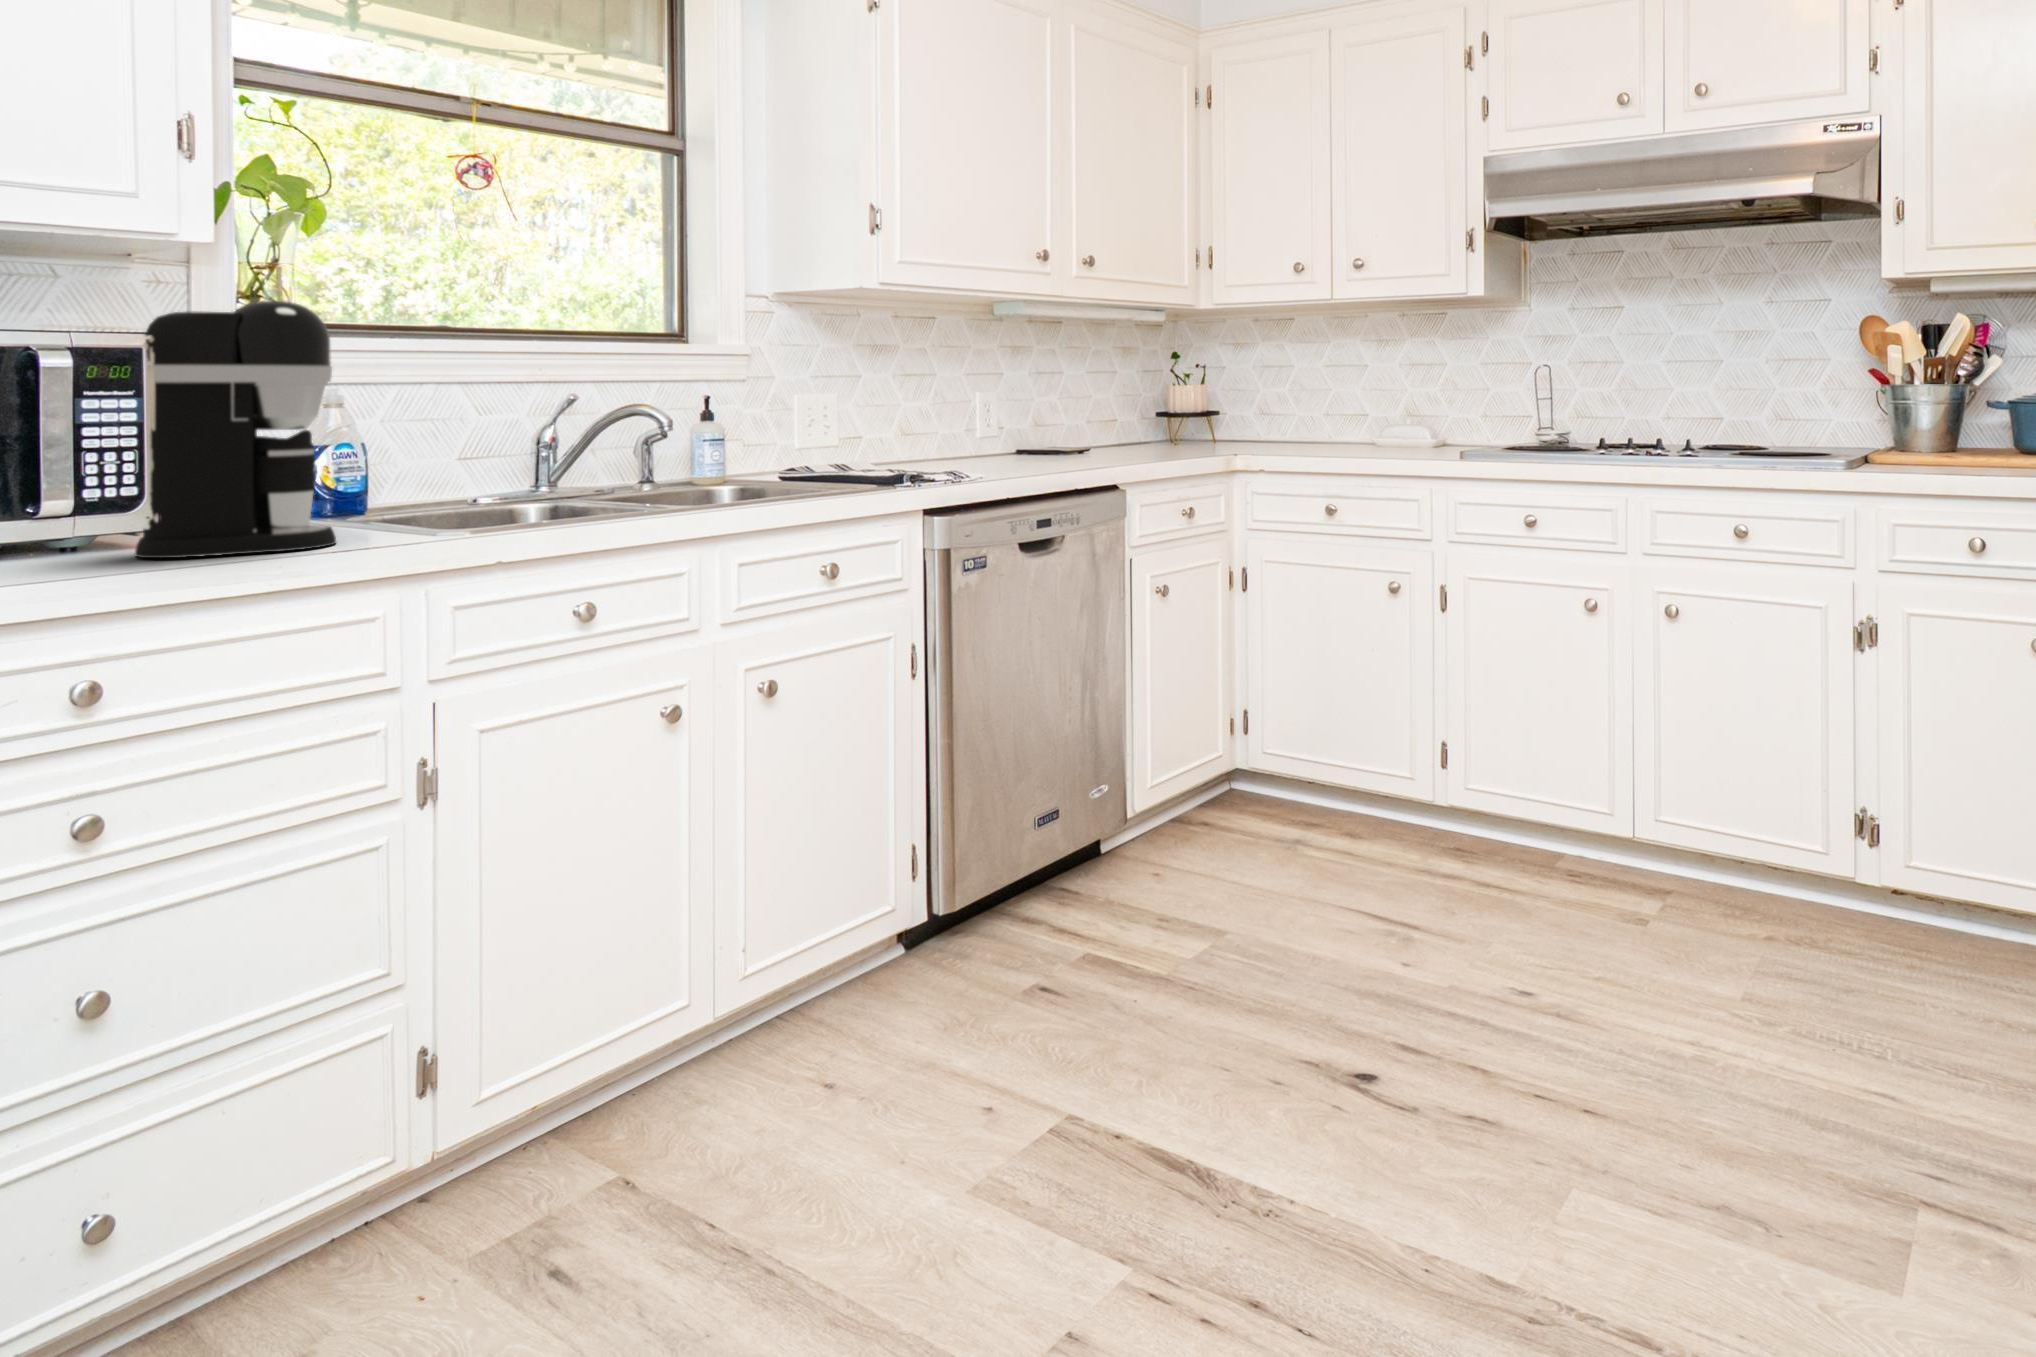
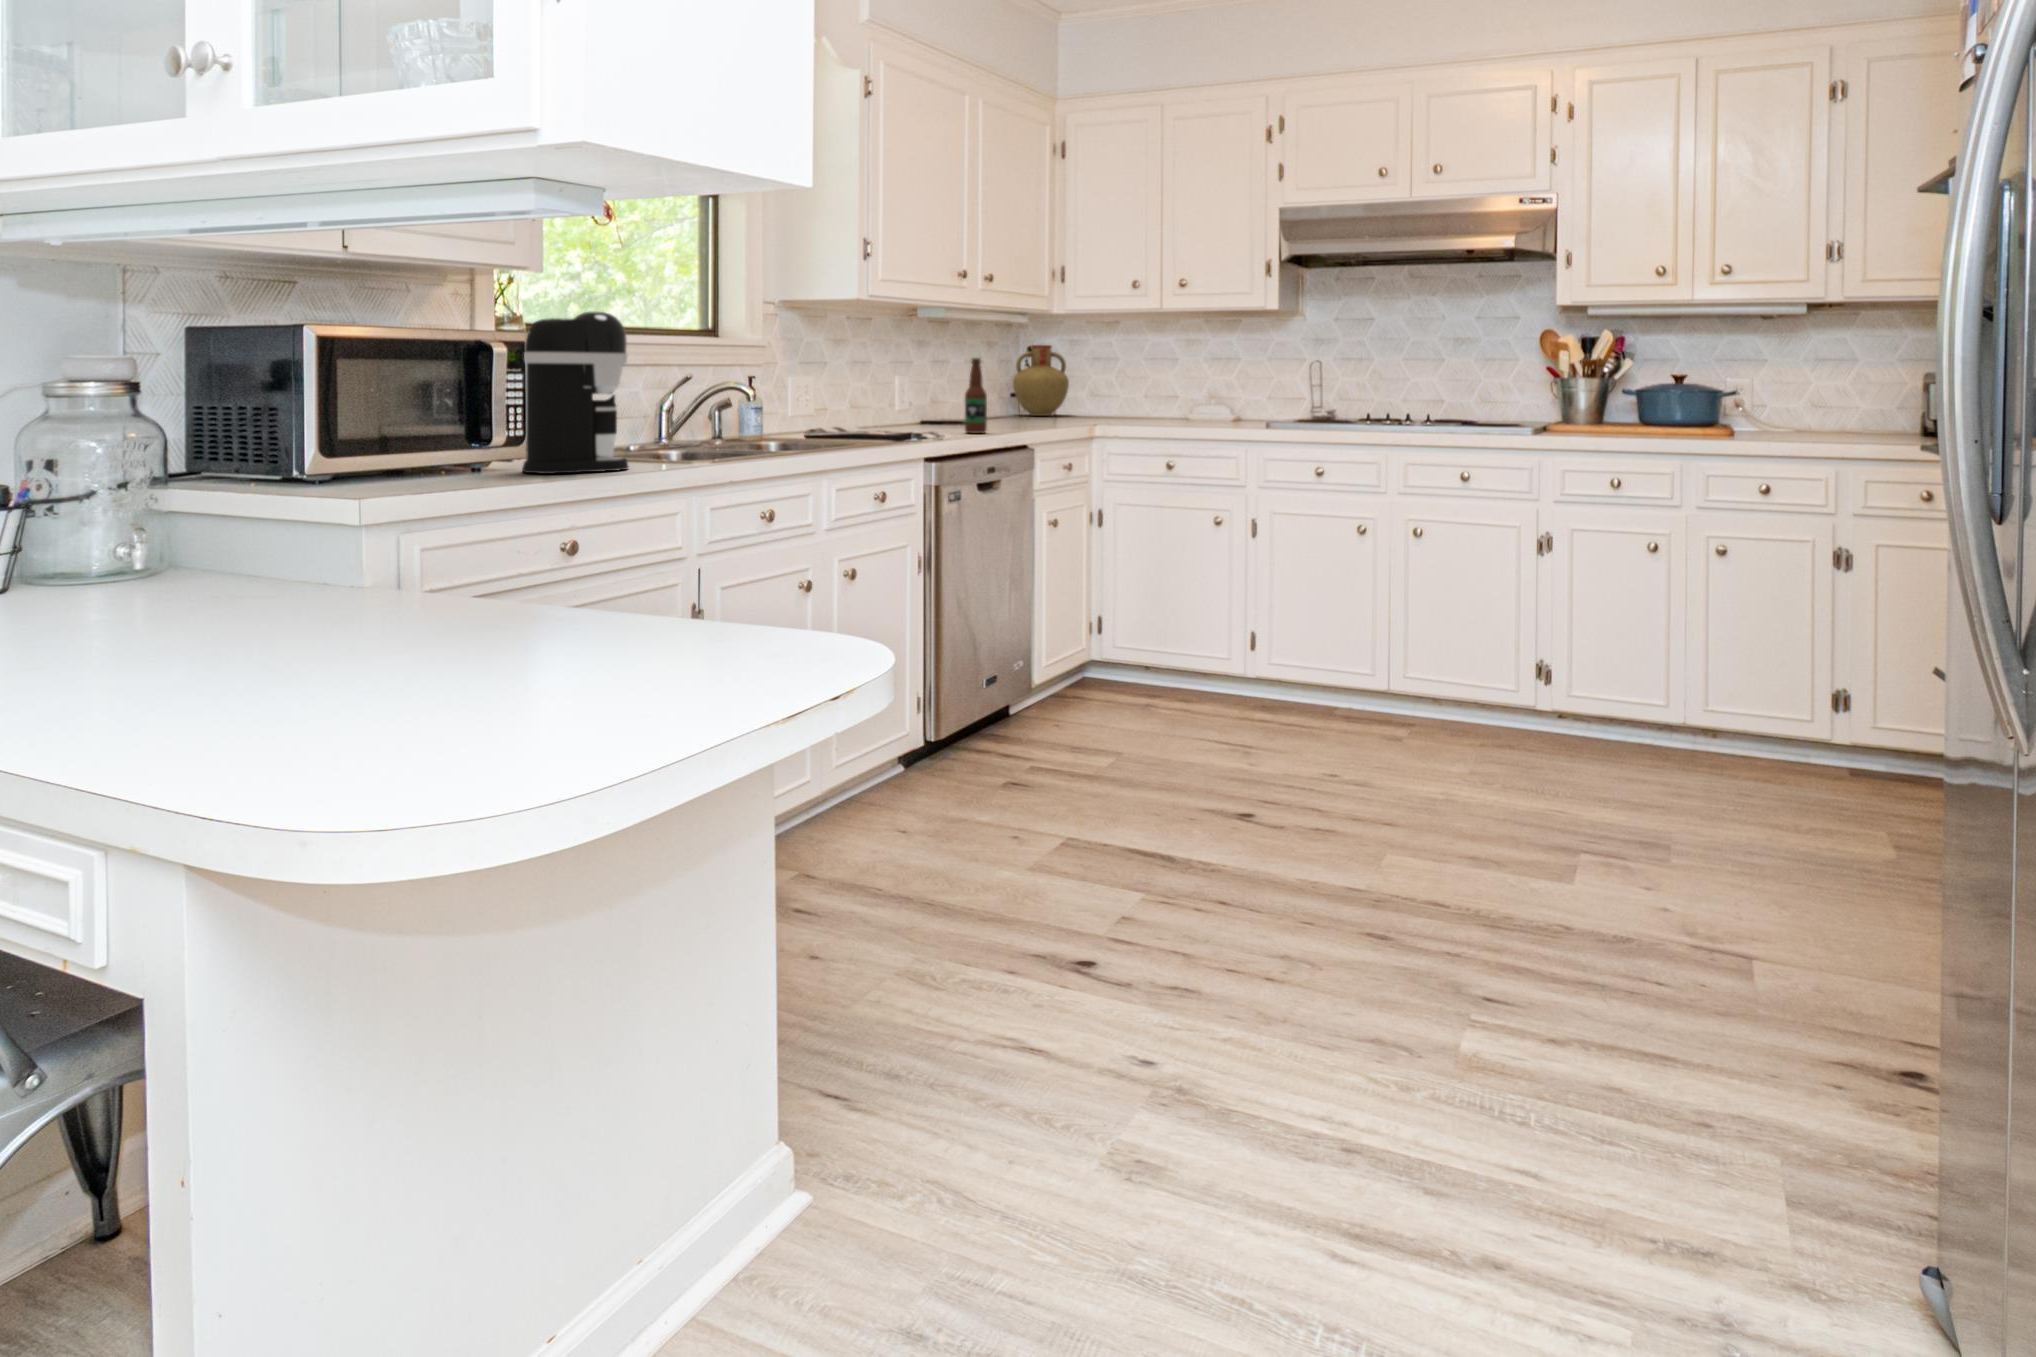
vase: none [1154,350,1226,441] -> present [1013,345,1069,416]
bottle: none [1026,367,1056,471] -> present [965,358,987,433]

